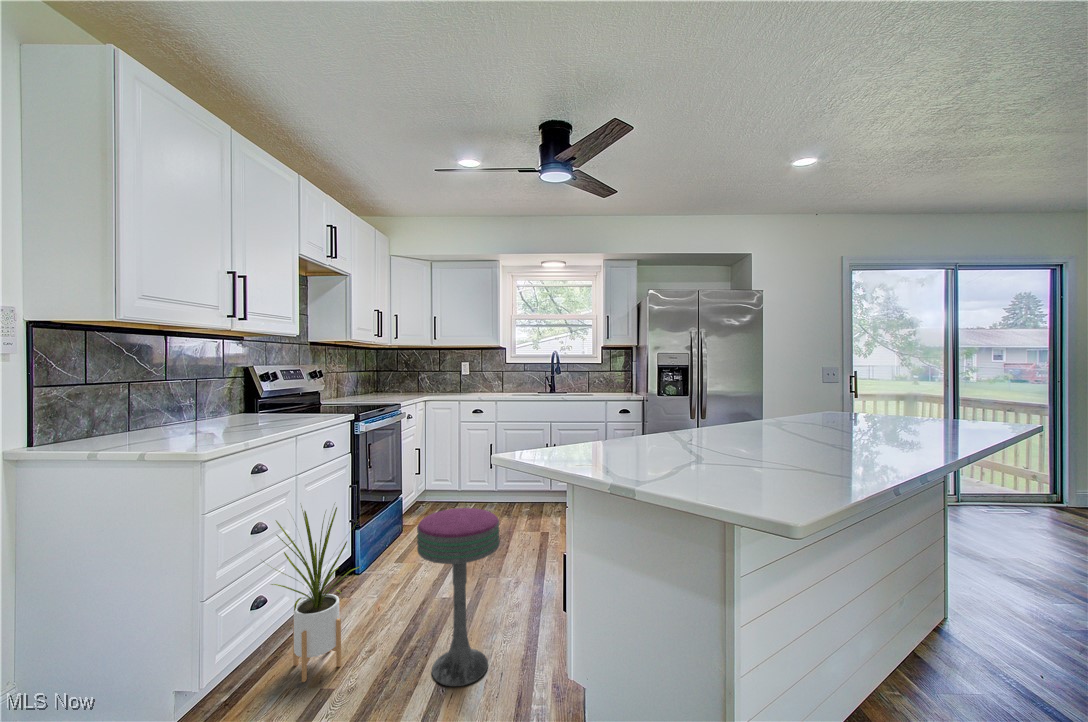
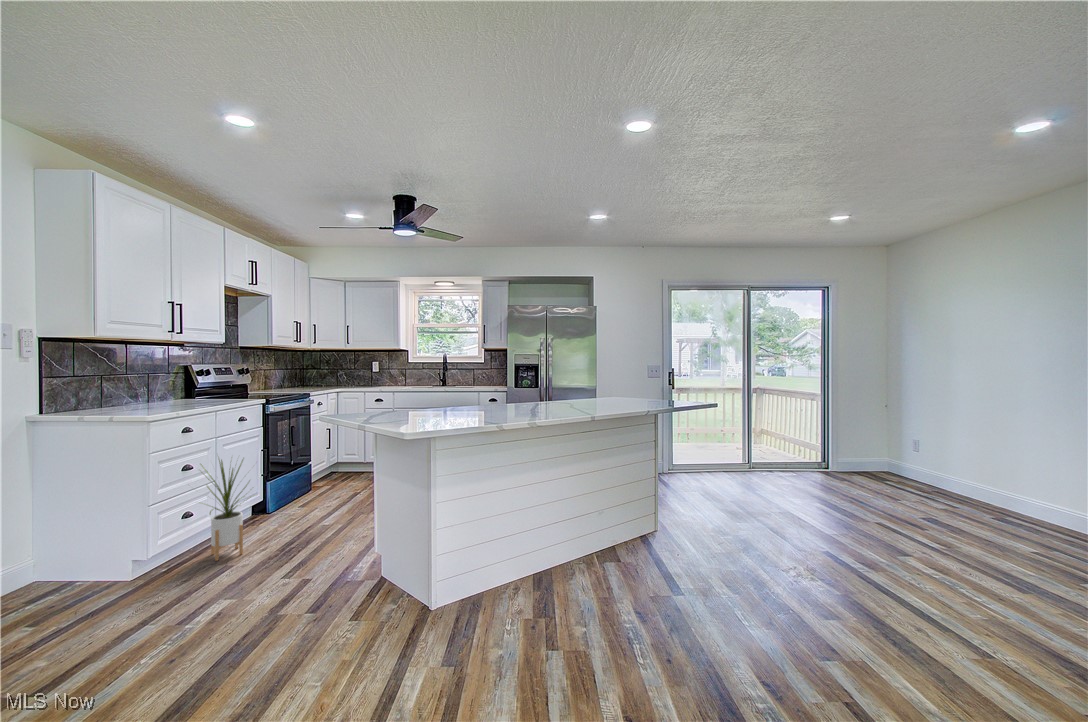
bar stool: present [417,508,500,686] -> none [290,457,347,560]

